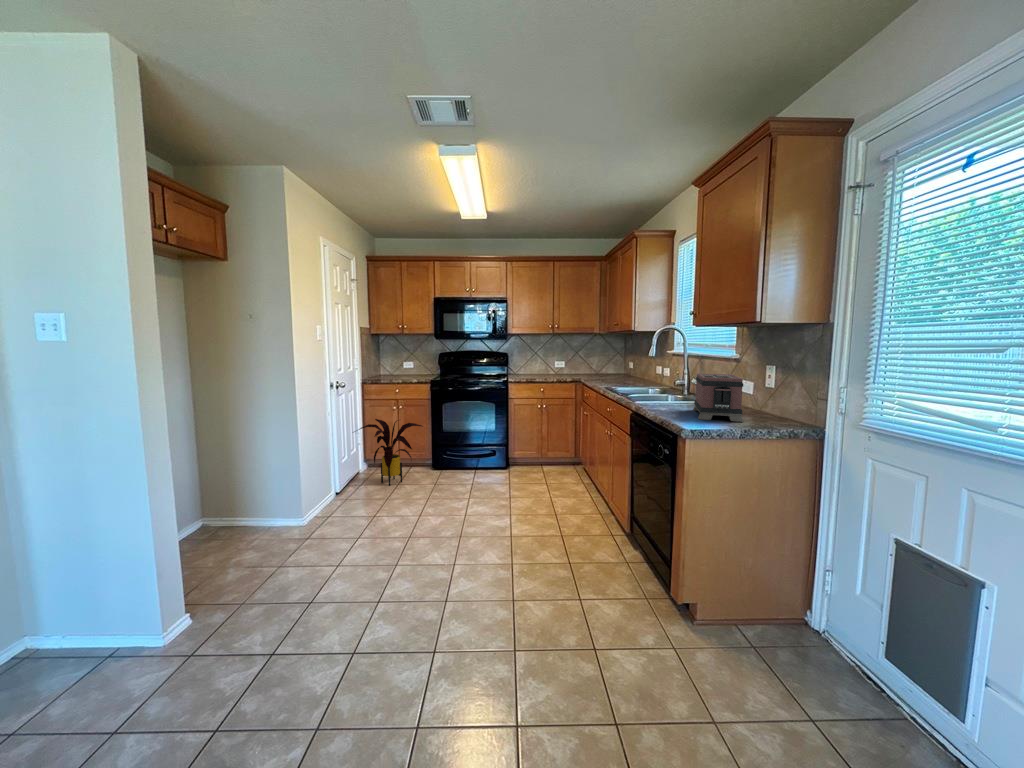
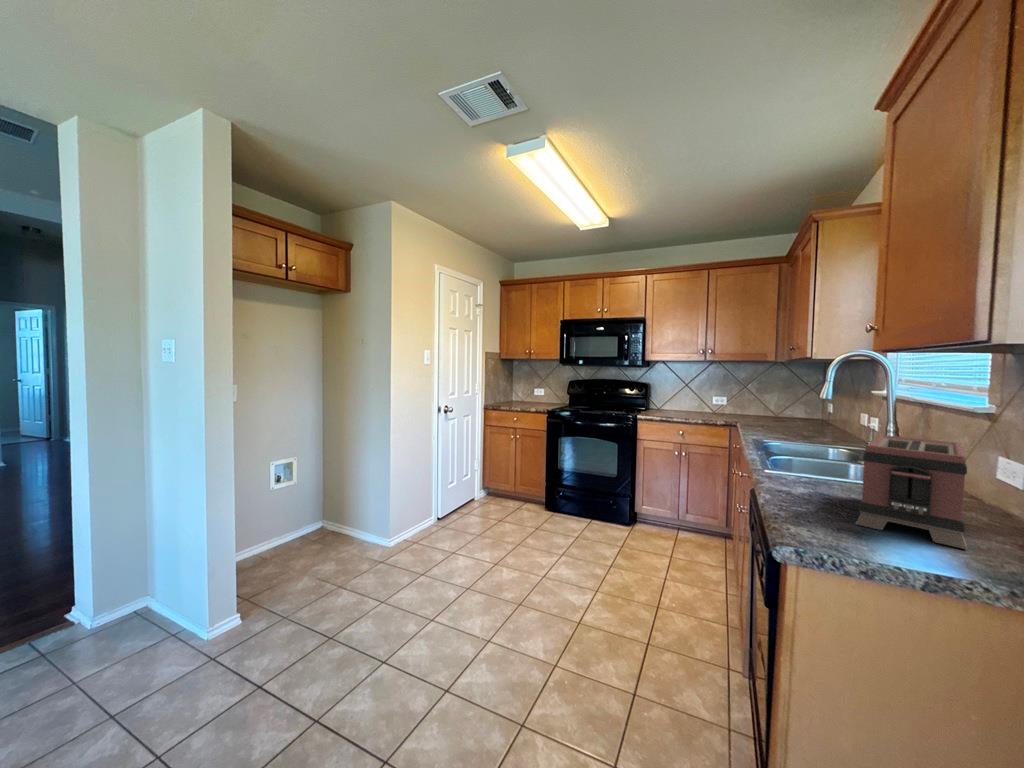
house plant: present [359,419,423,486] -> none [462,446,534,520]

